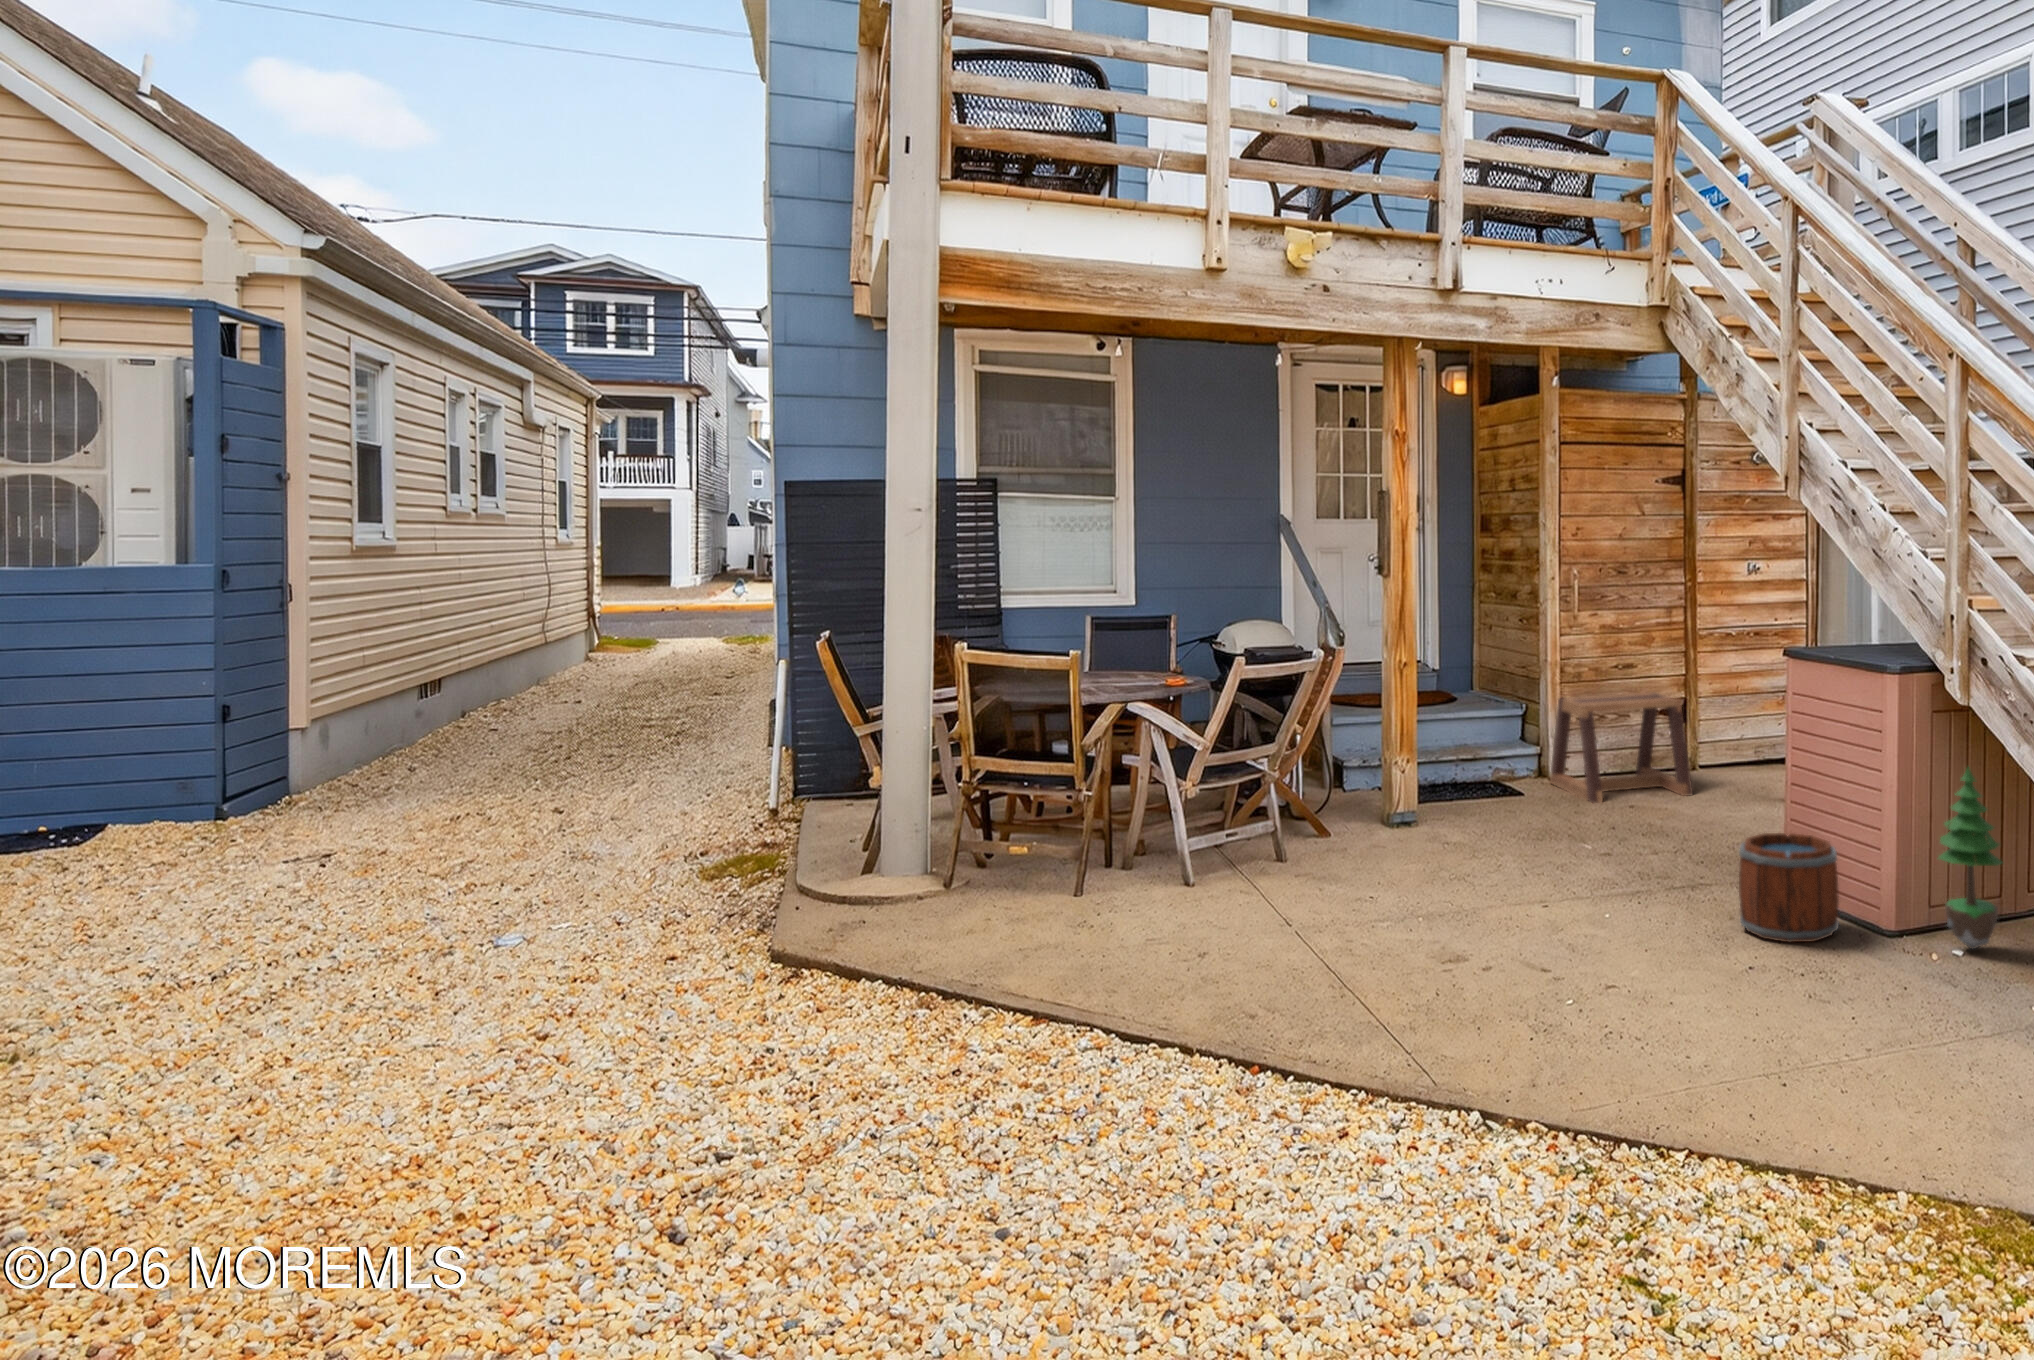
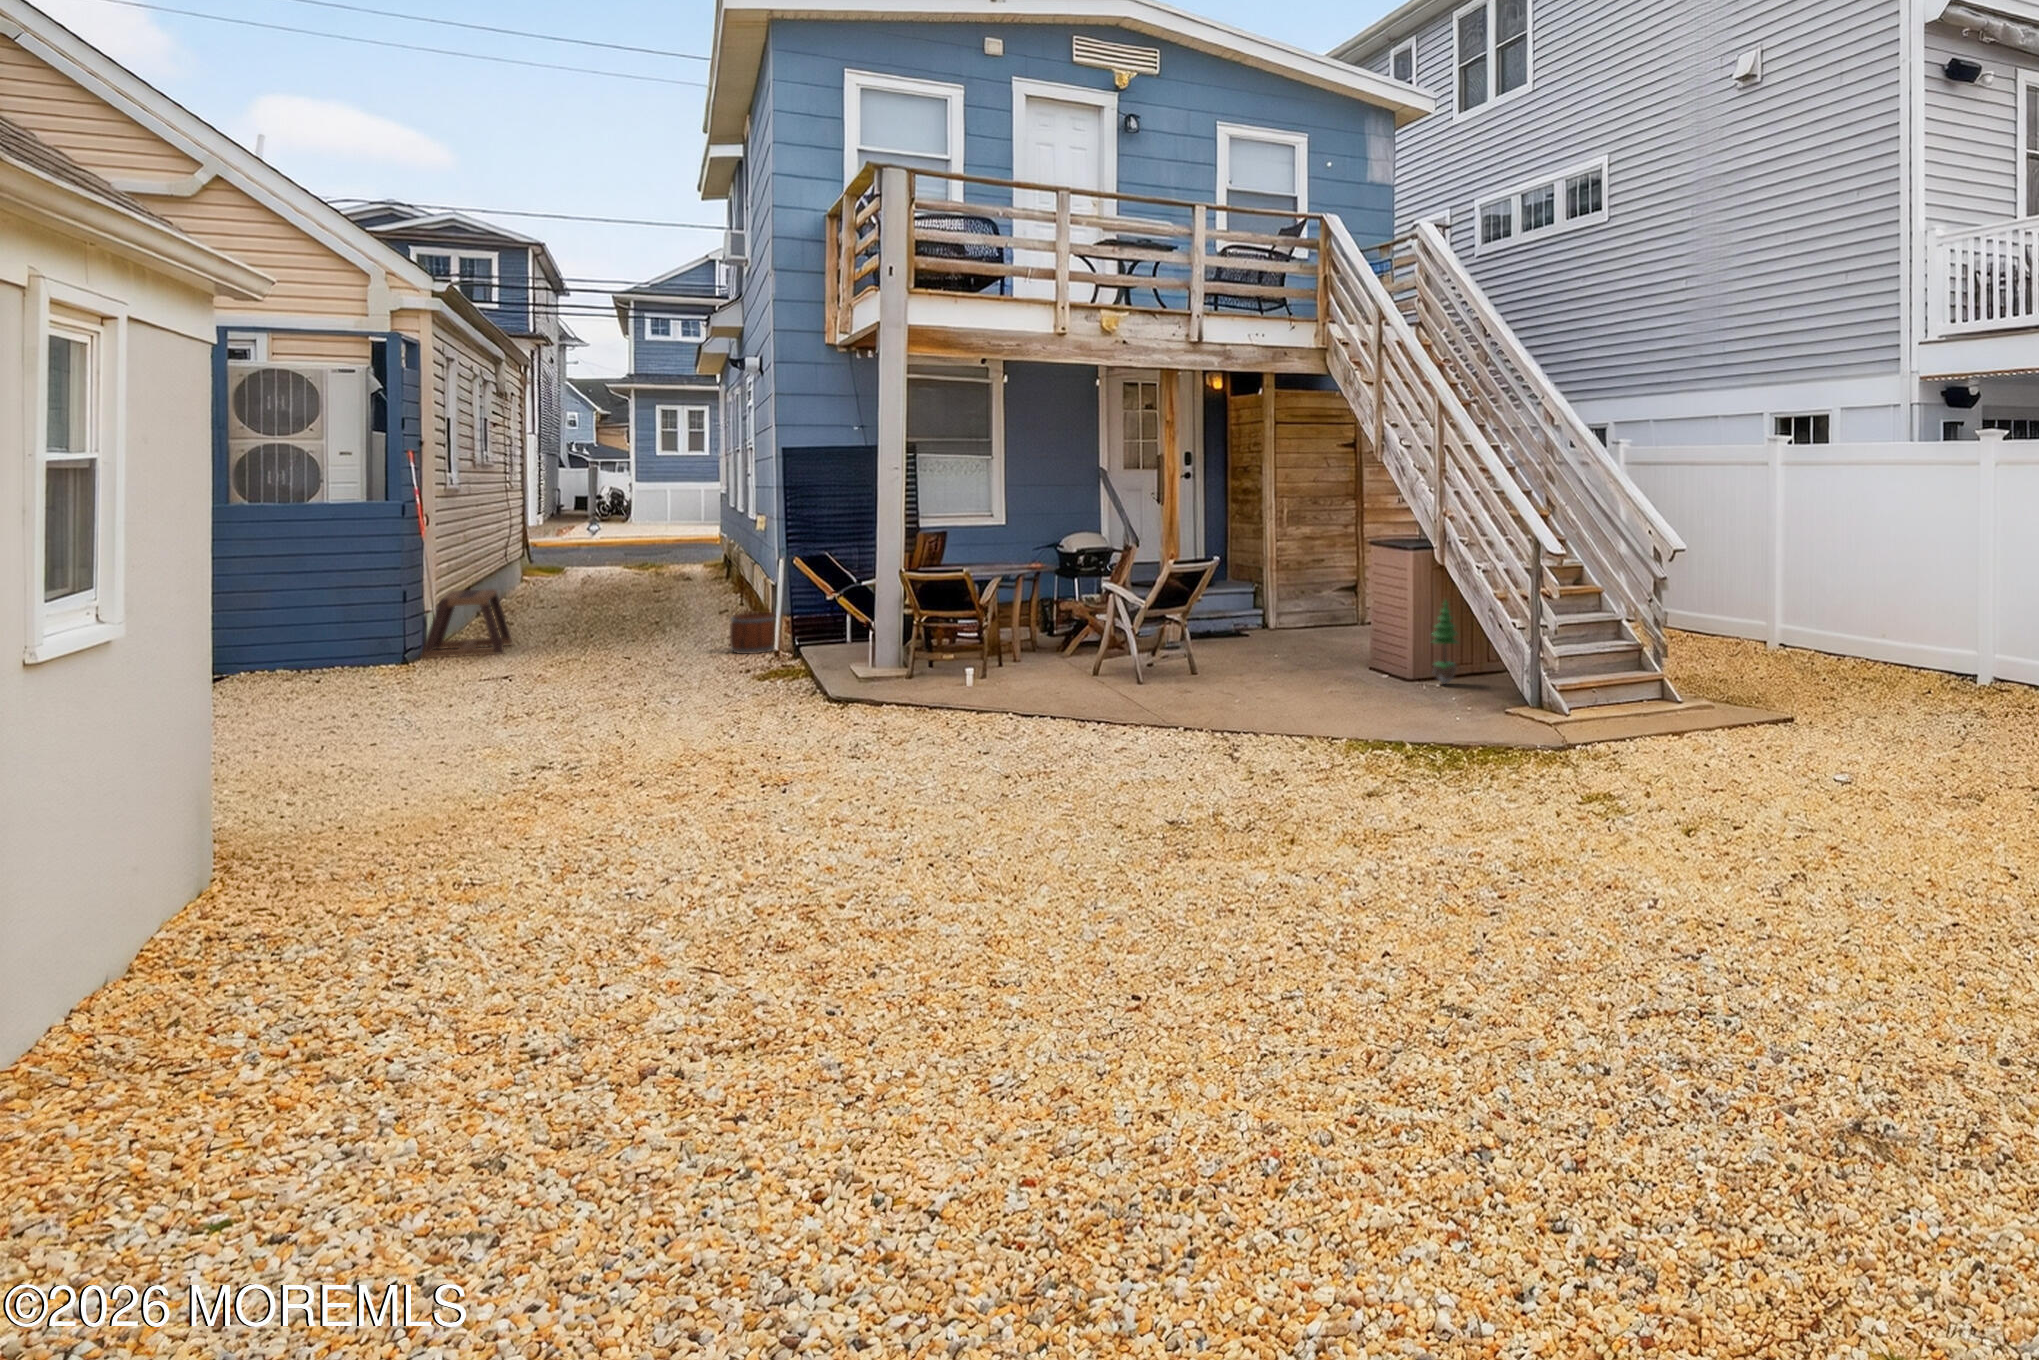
stool: present [1550,692,1693,803] -> present [421,589,512,658]
bucket: present [1739,833,1839,942] -> present [730,612,774,654]

